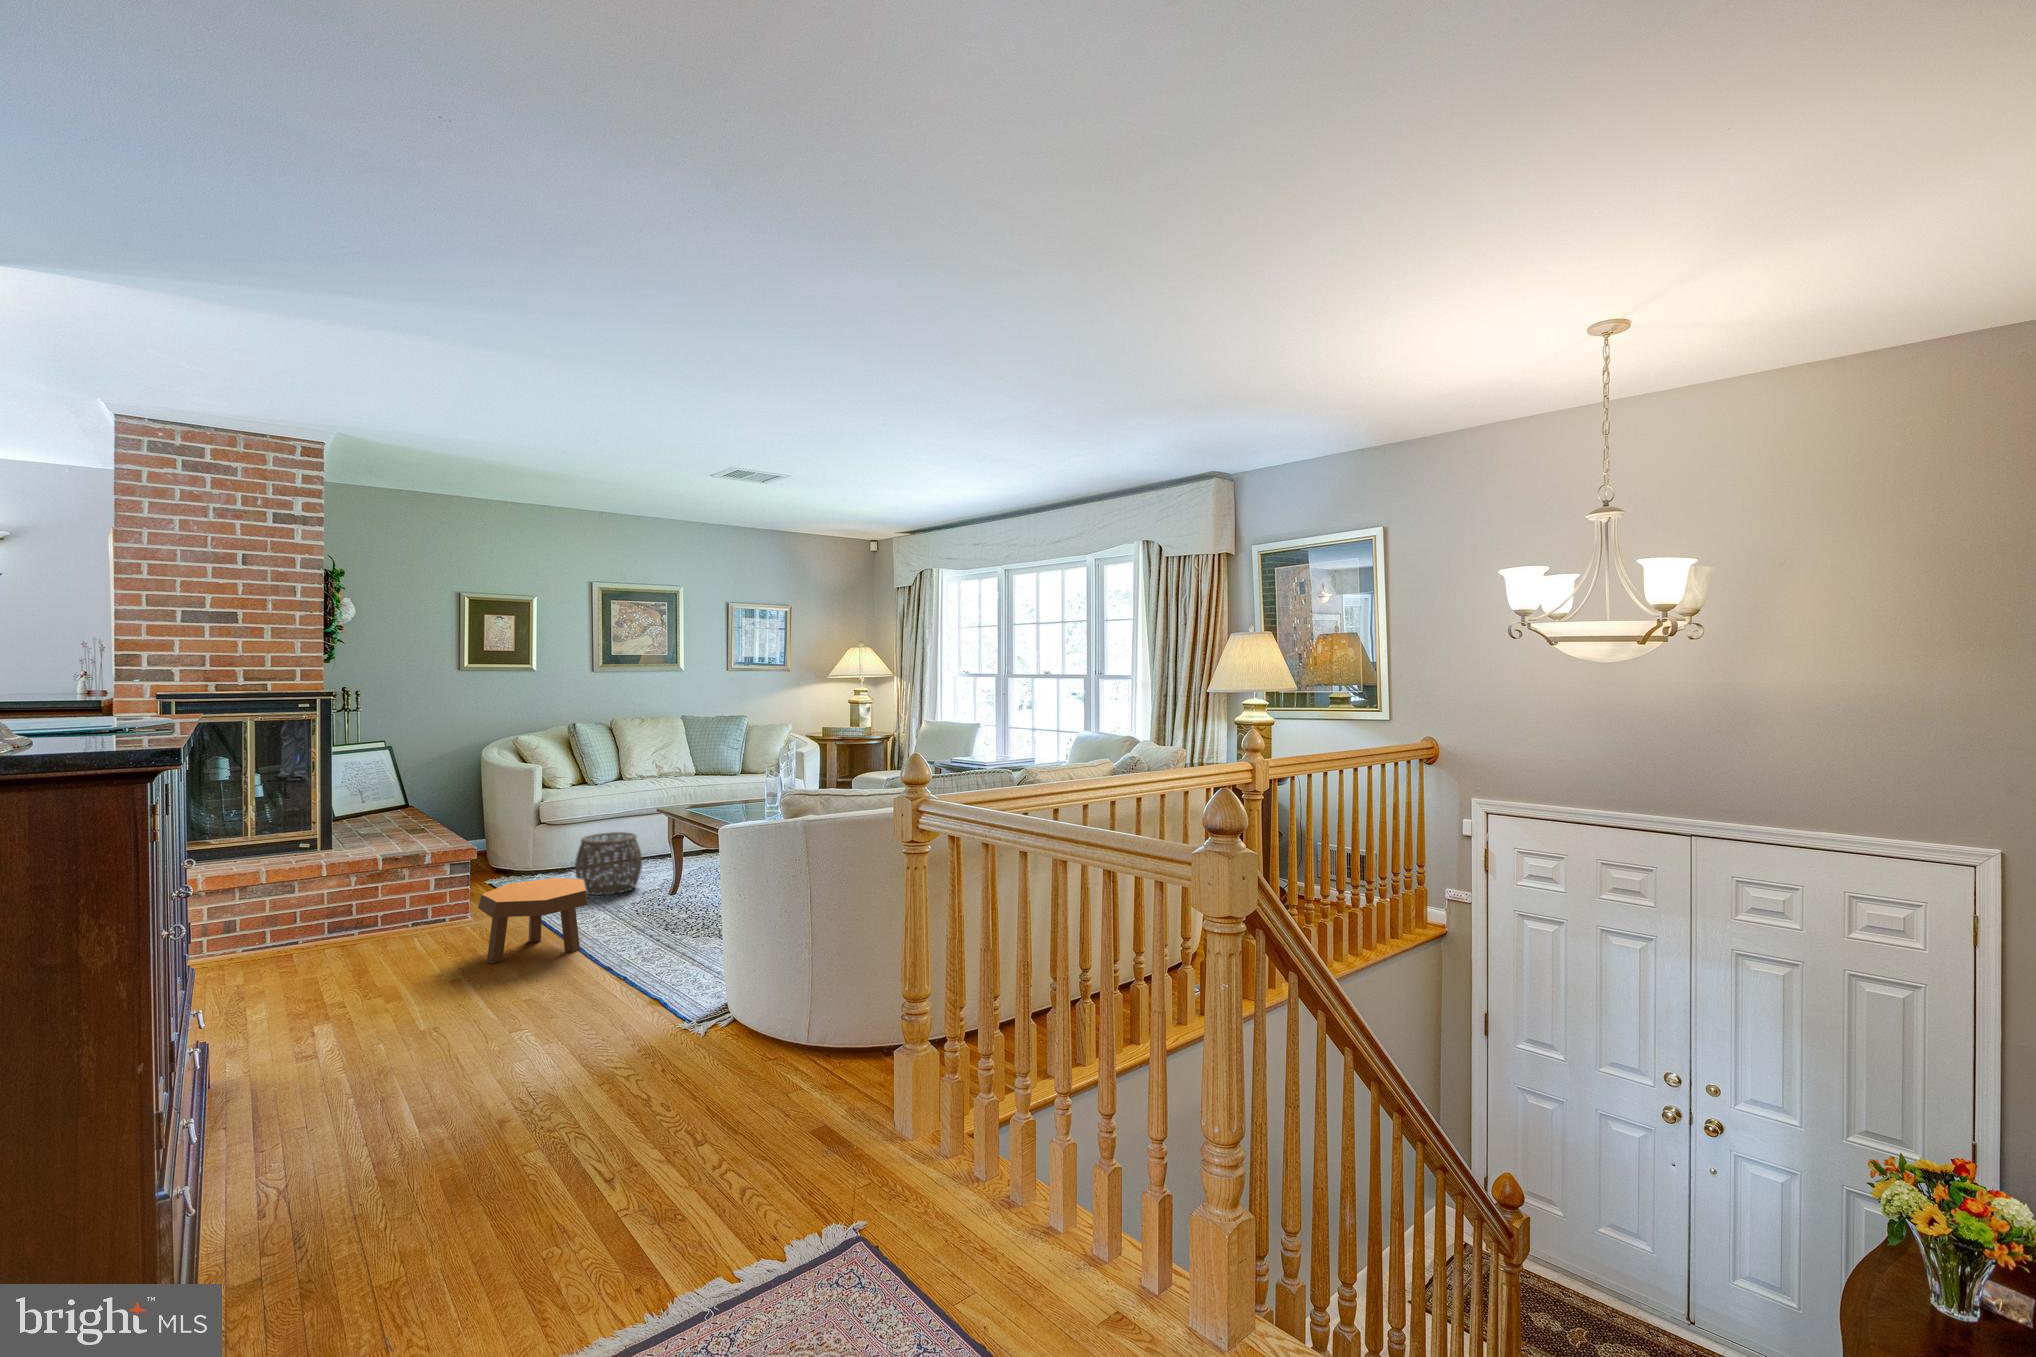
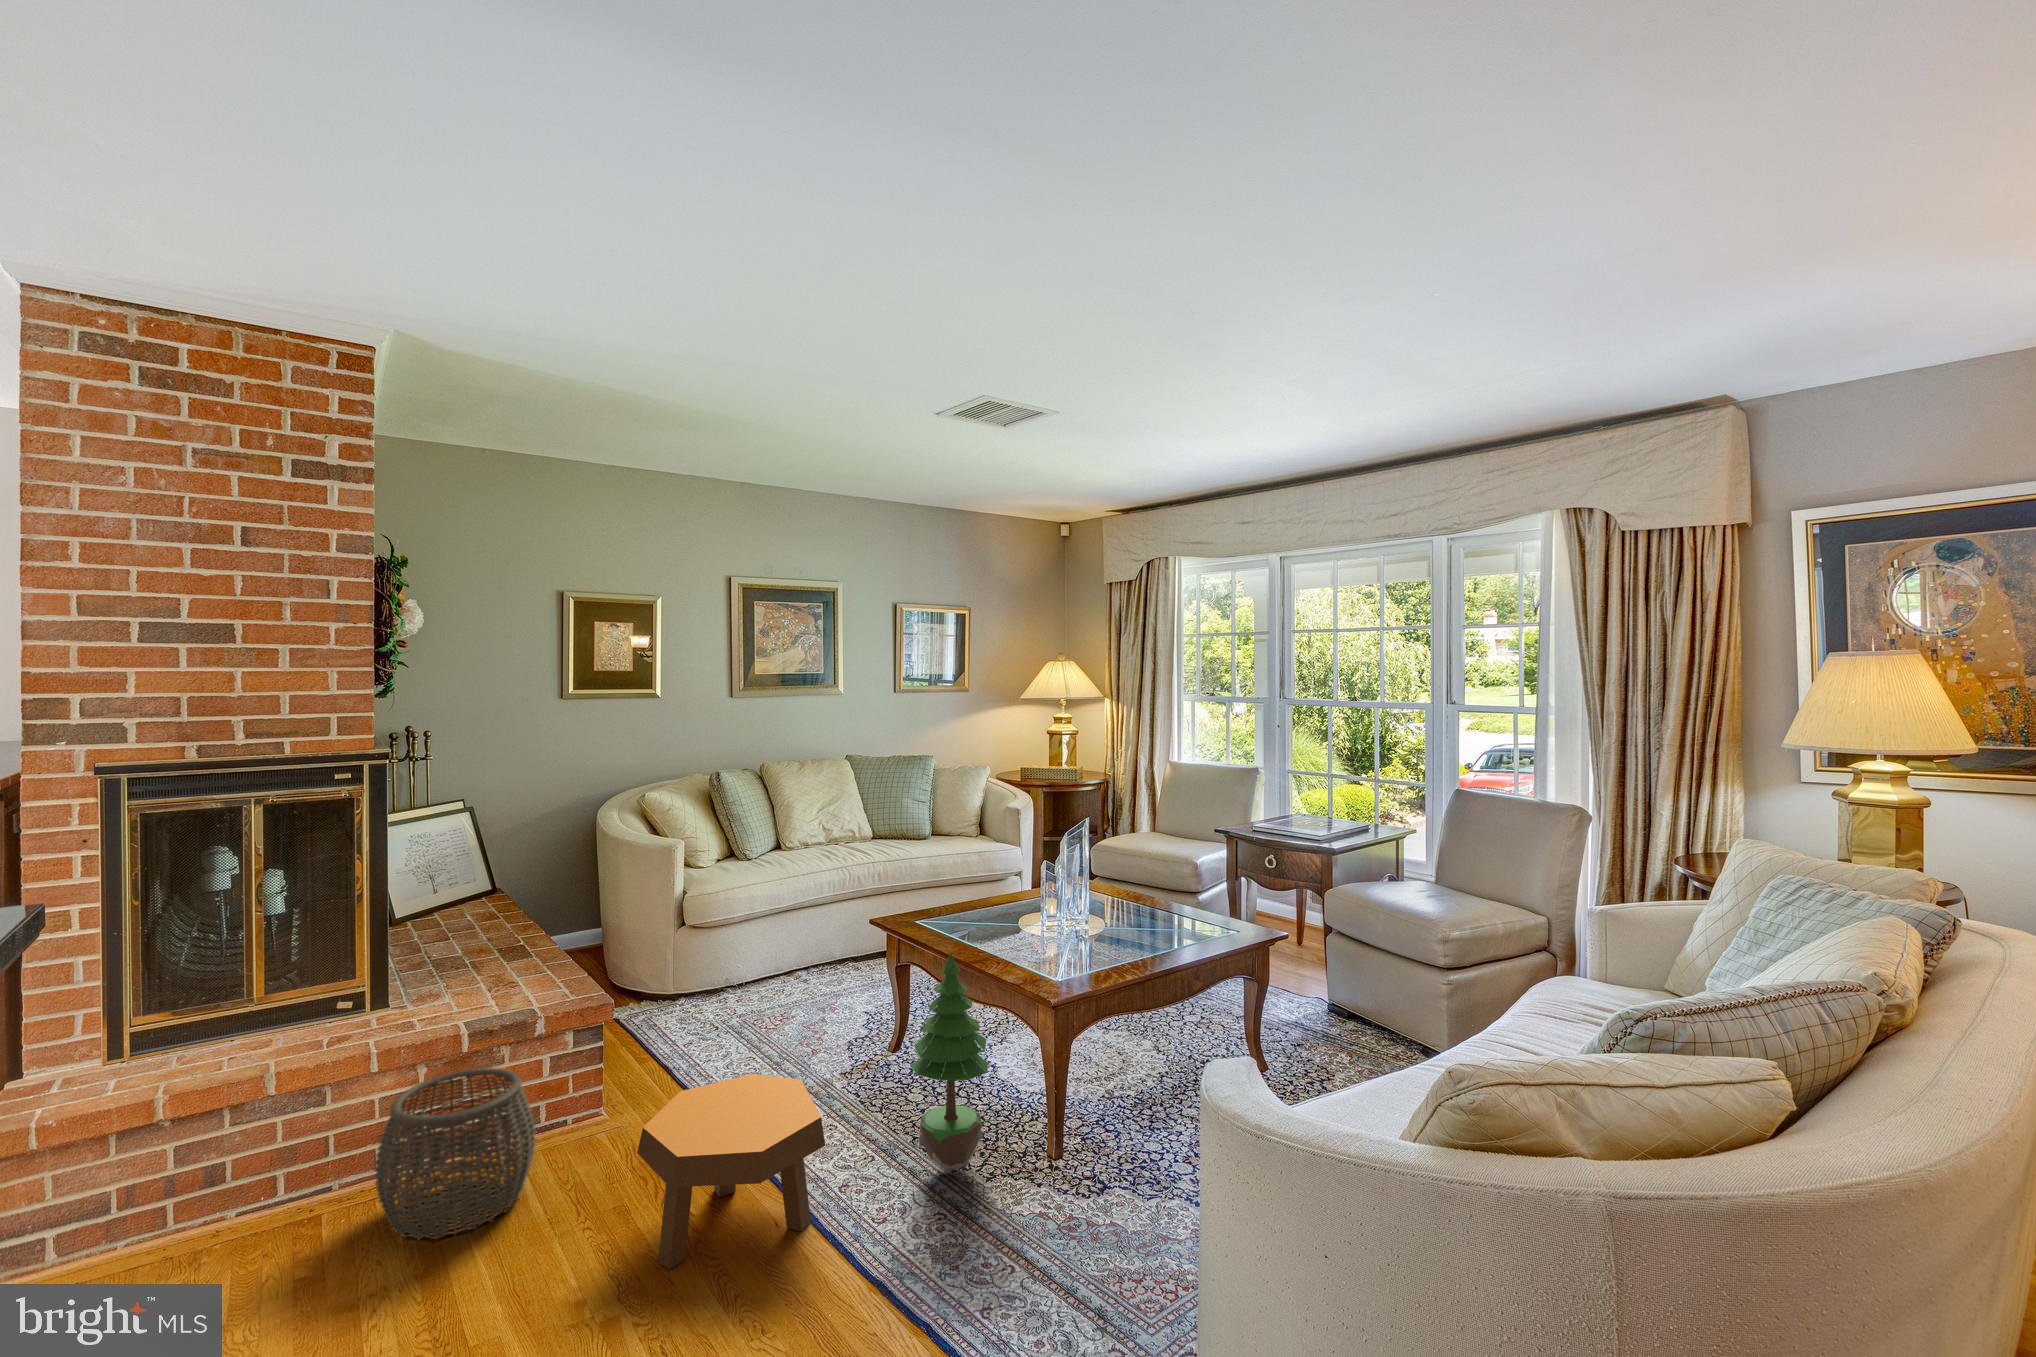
potted tree: none [648,806,697,933] -> present [910,953,988,1171]
woven basket: present [575,832,642,895] -> present [374,1068,536,1240]

